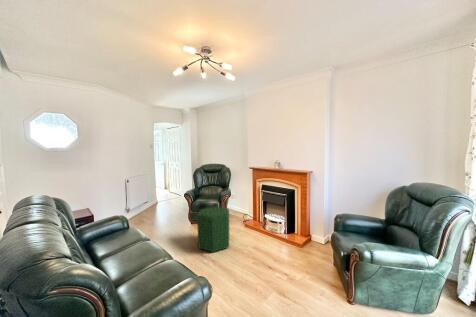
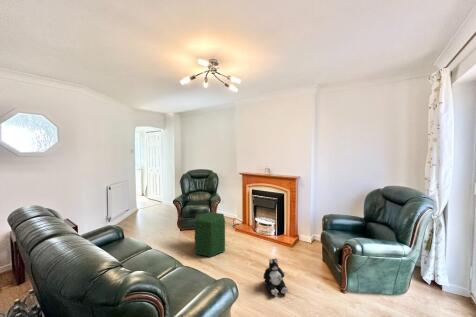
plush toy: none [259,259,285,299] -> present [263,258,288,295]

